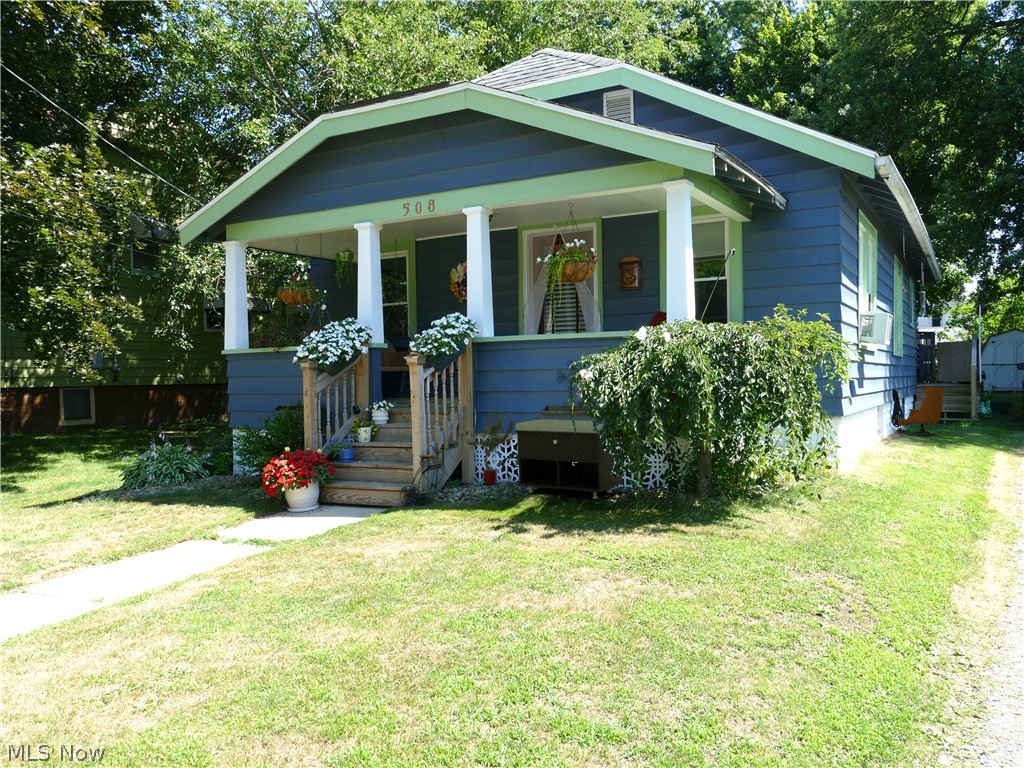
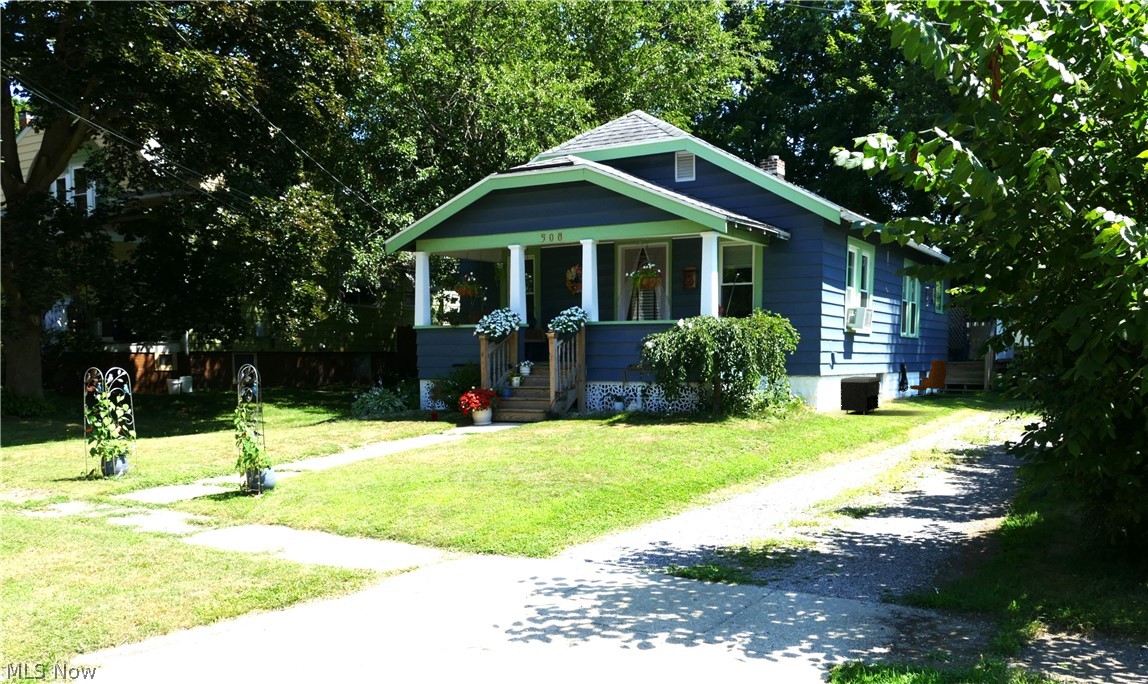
potted tree: present [466,410,515,485] -> present [428,380,448,421]
storage bench: present [515,419,622,498] -> present [841,376,880,415]

